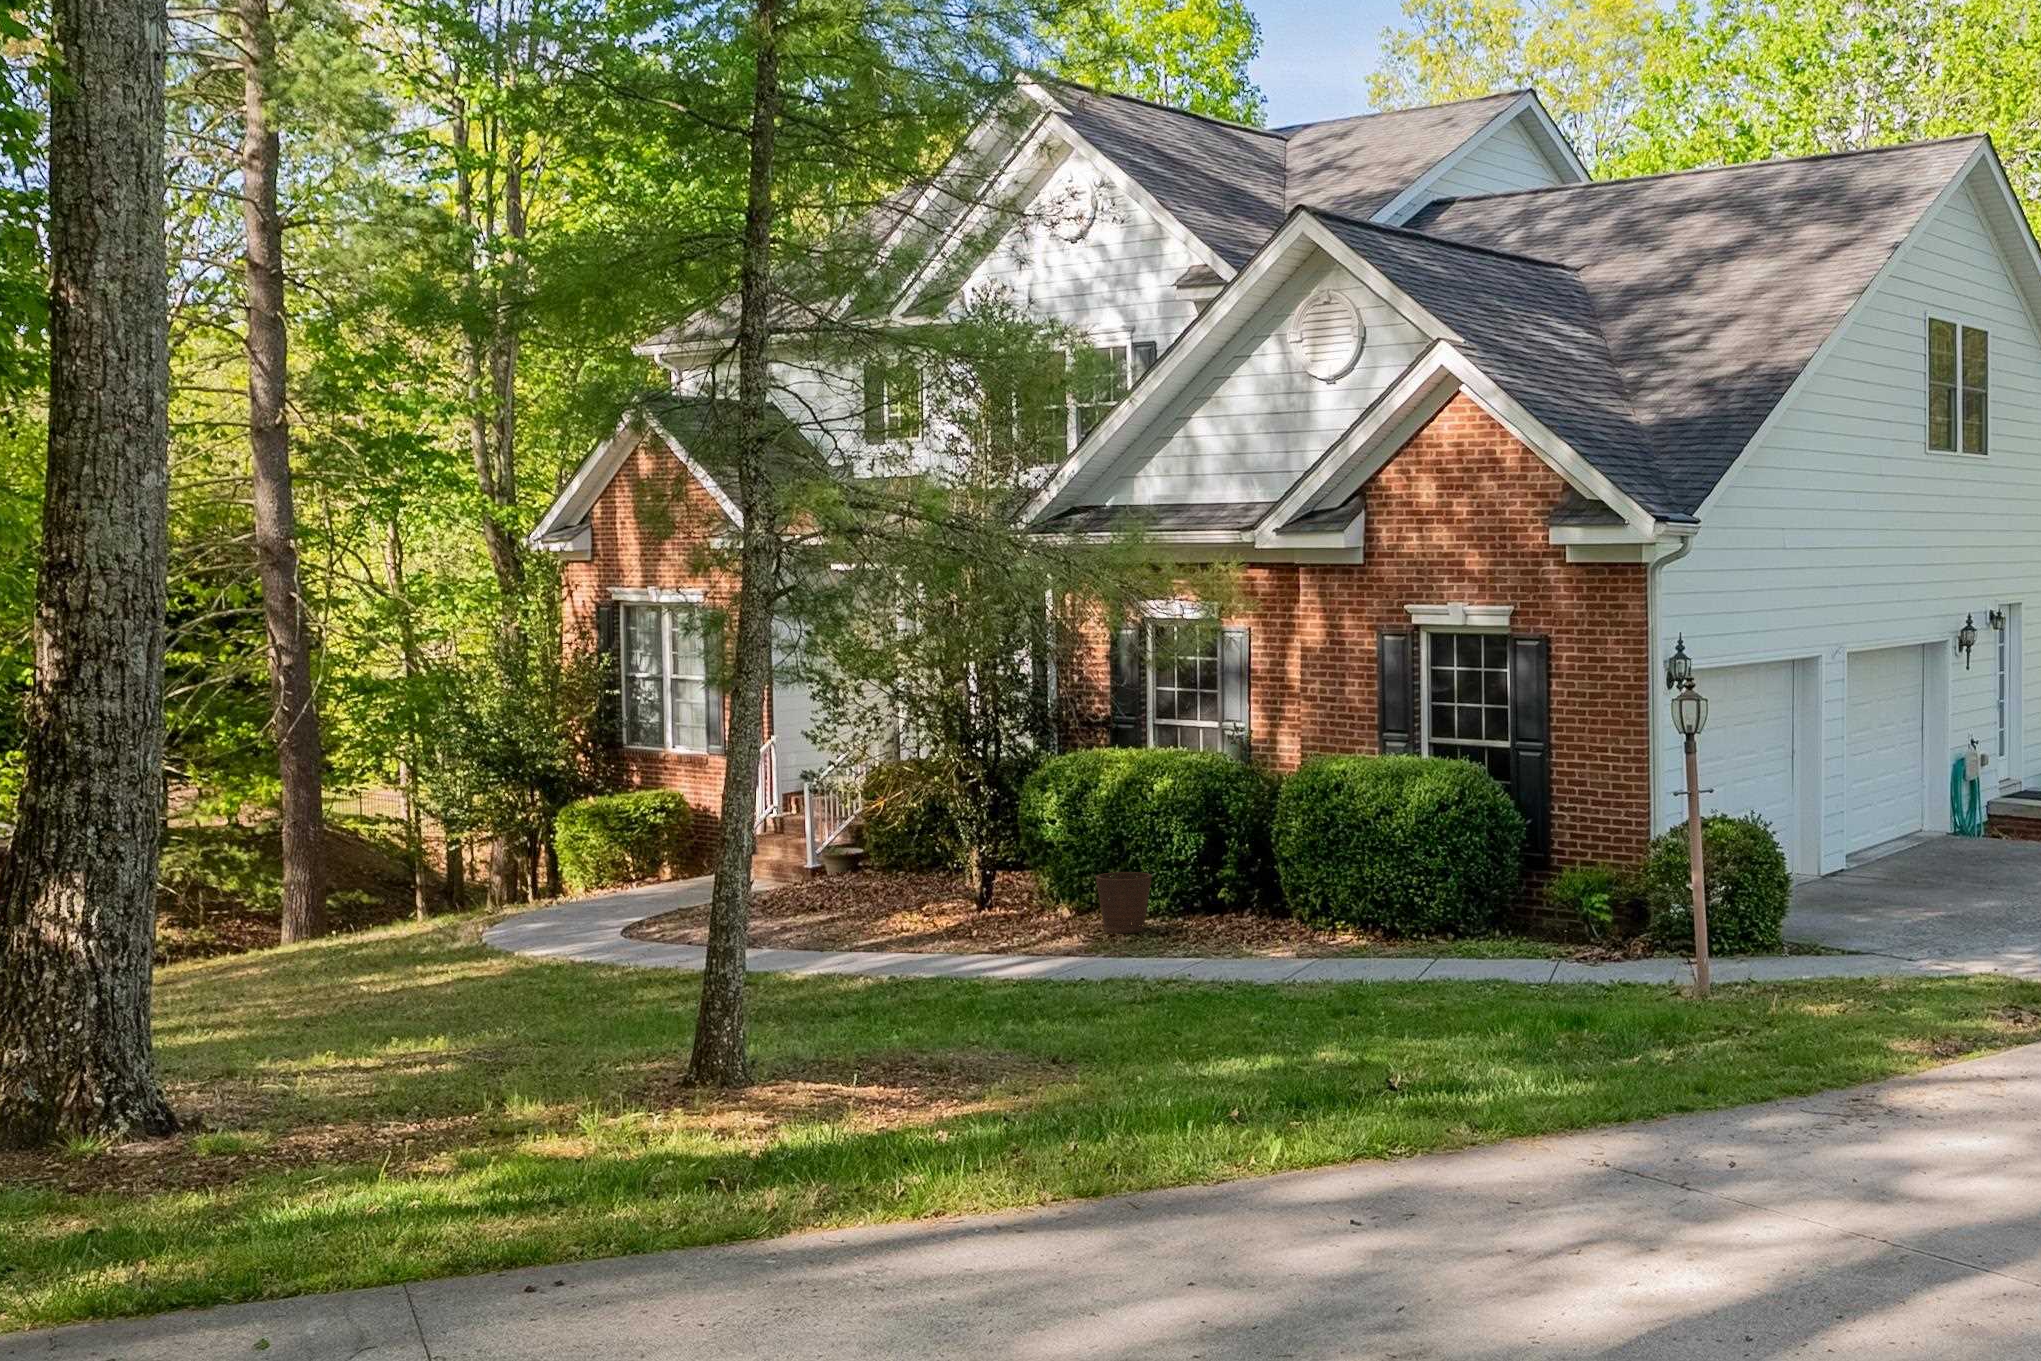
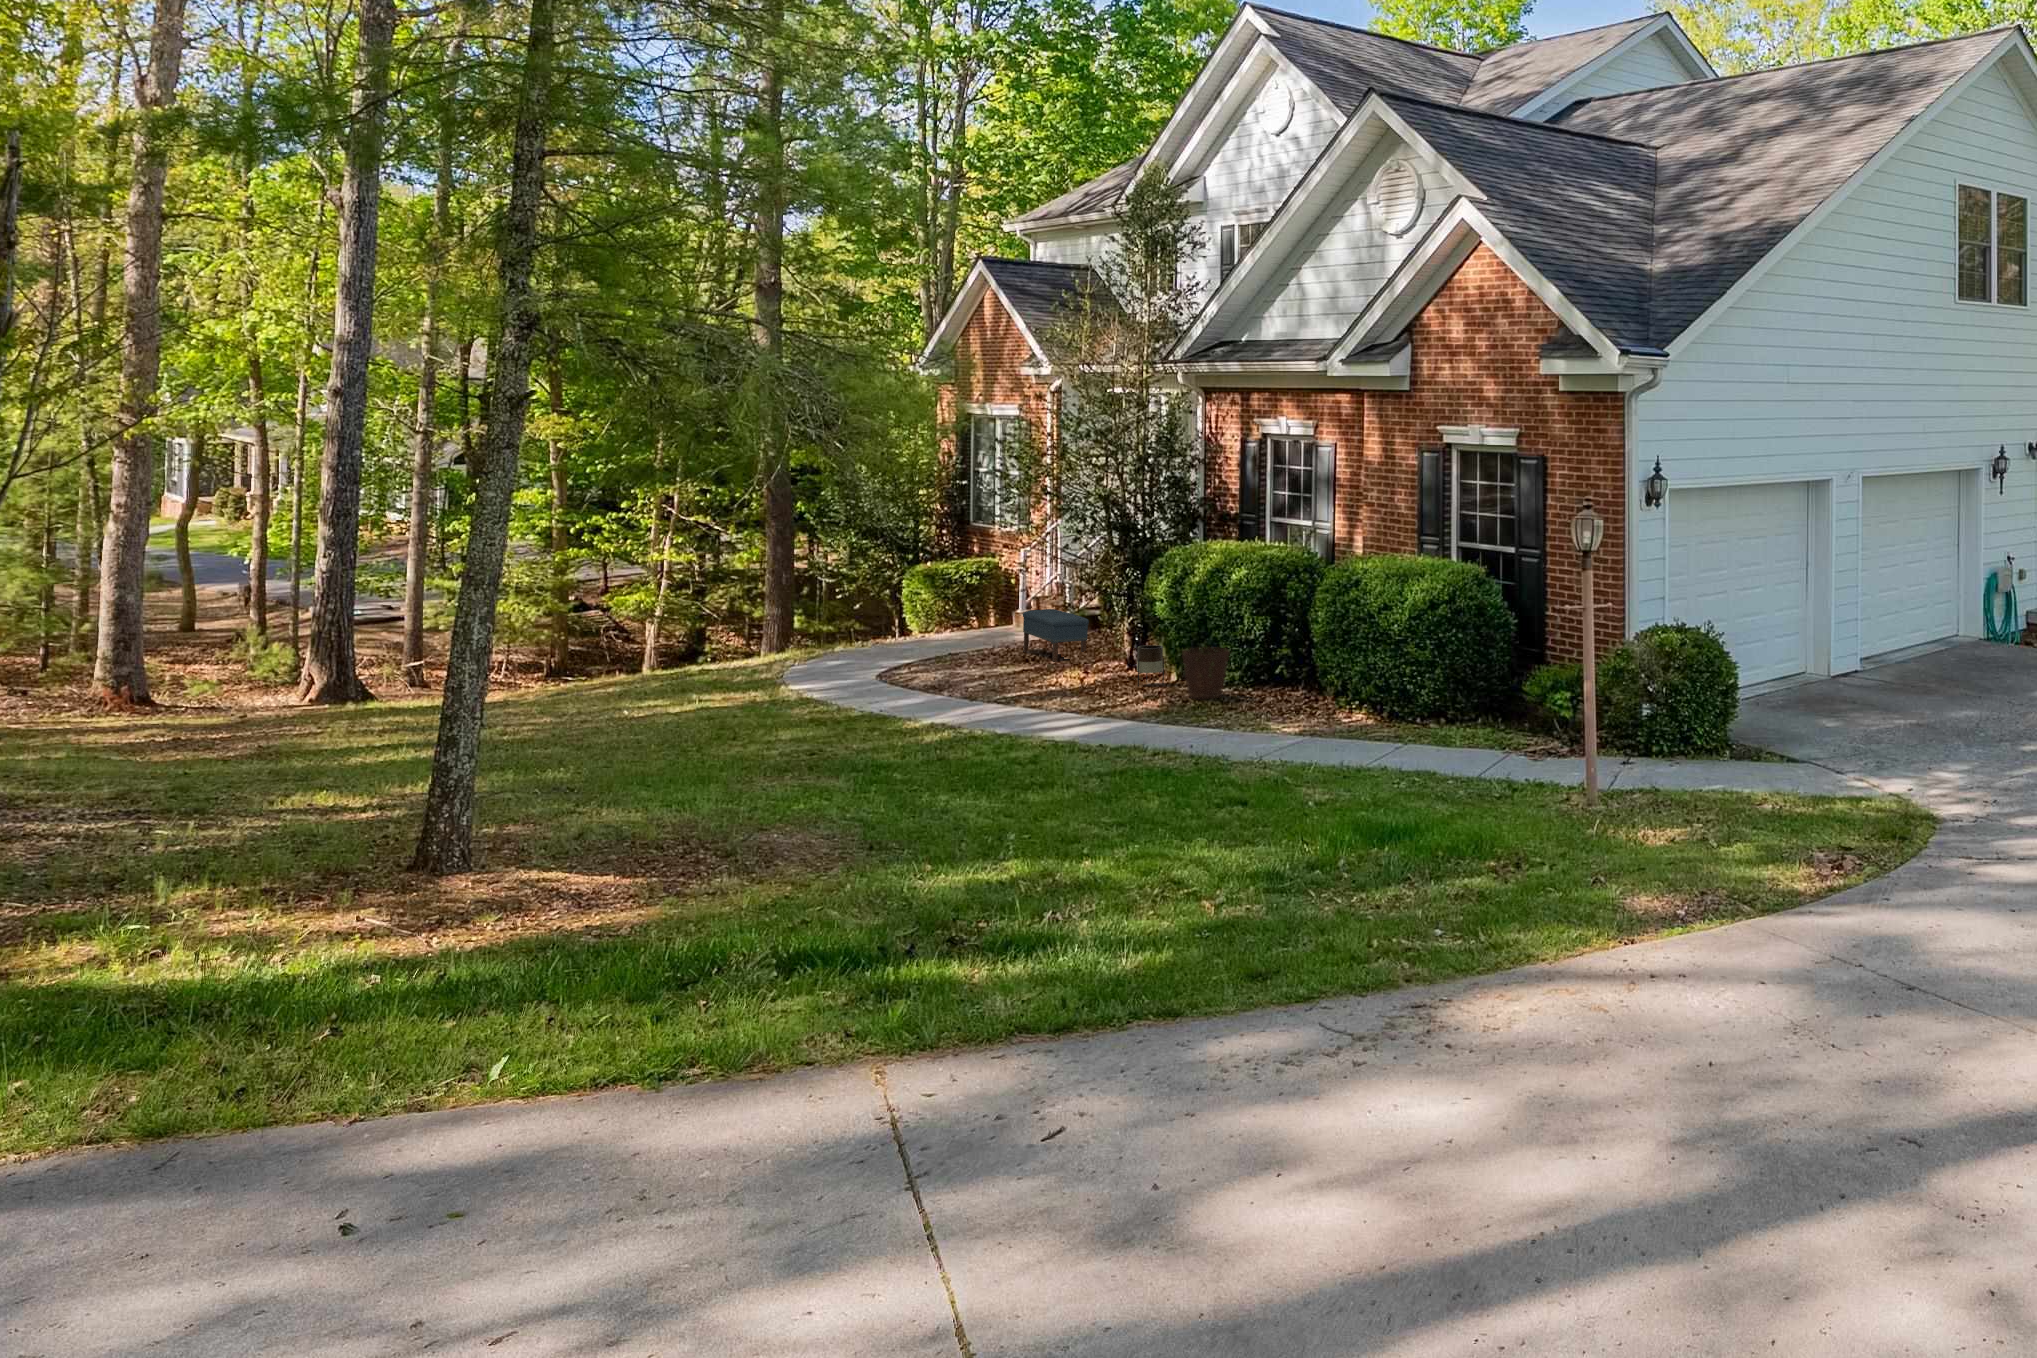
bench: none [813,837,909,902] -> present [1023,609,1089,662]
planter: none [1020,873,1052,923] -> present [1137,645,1164,686]

